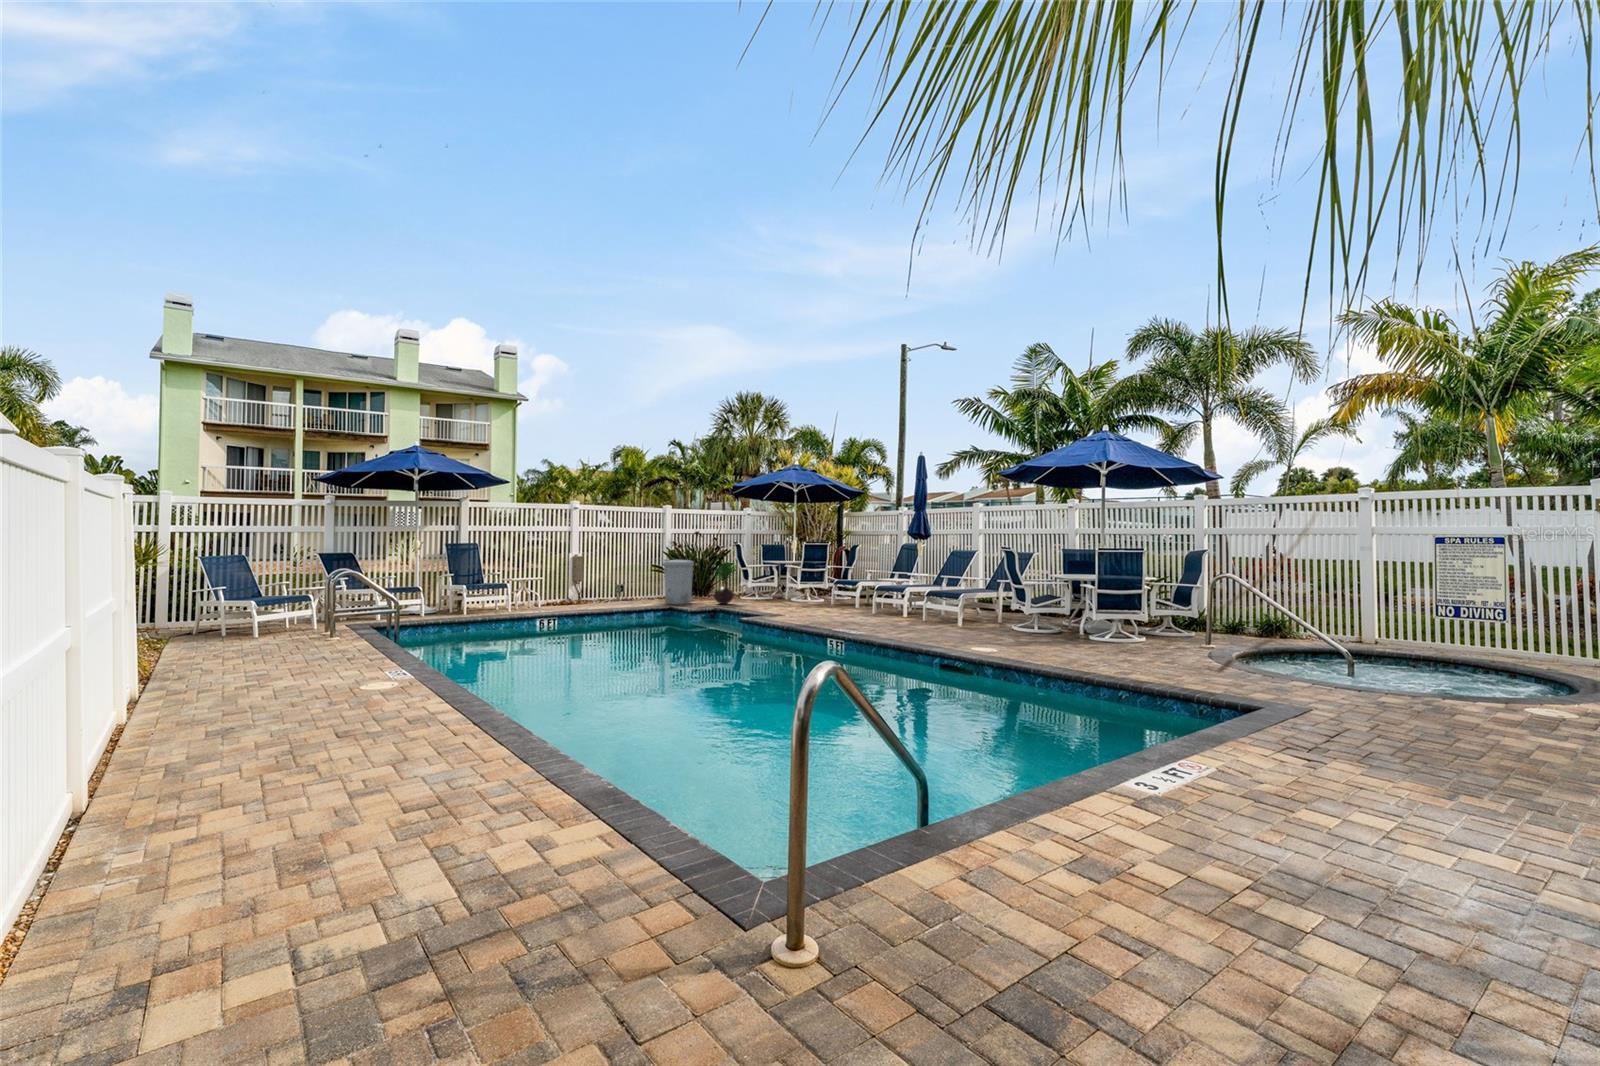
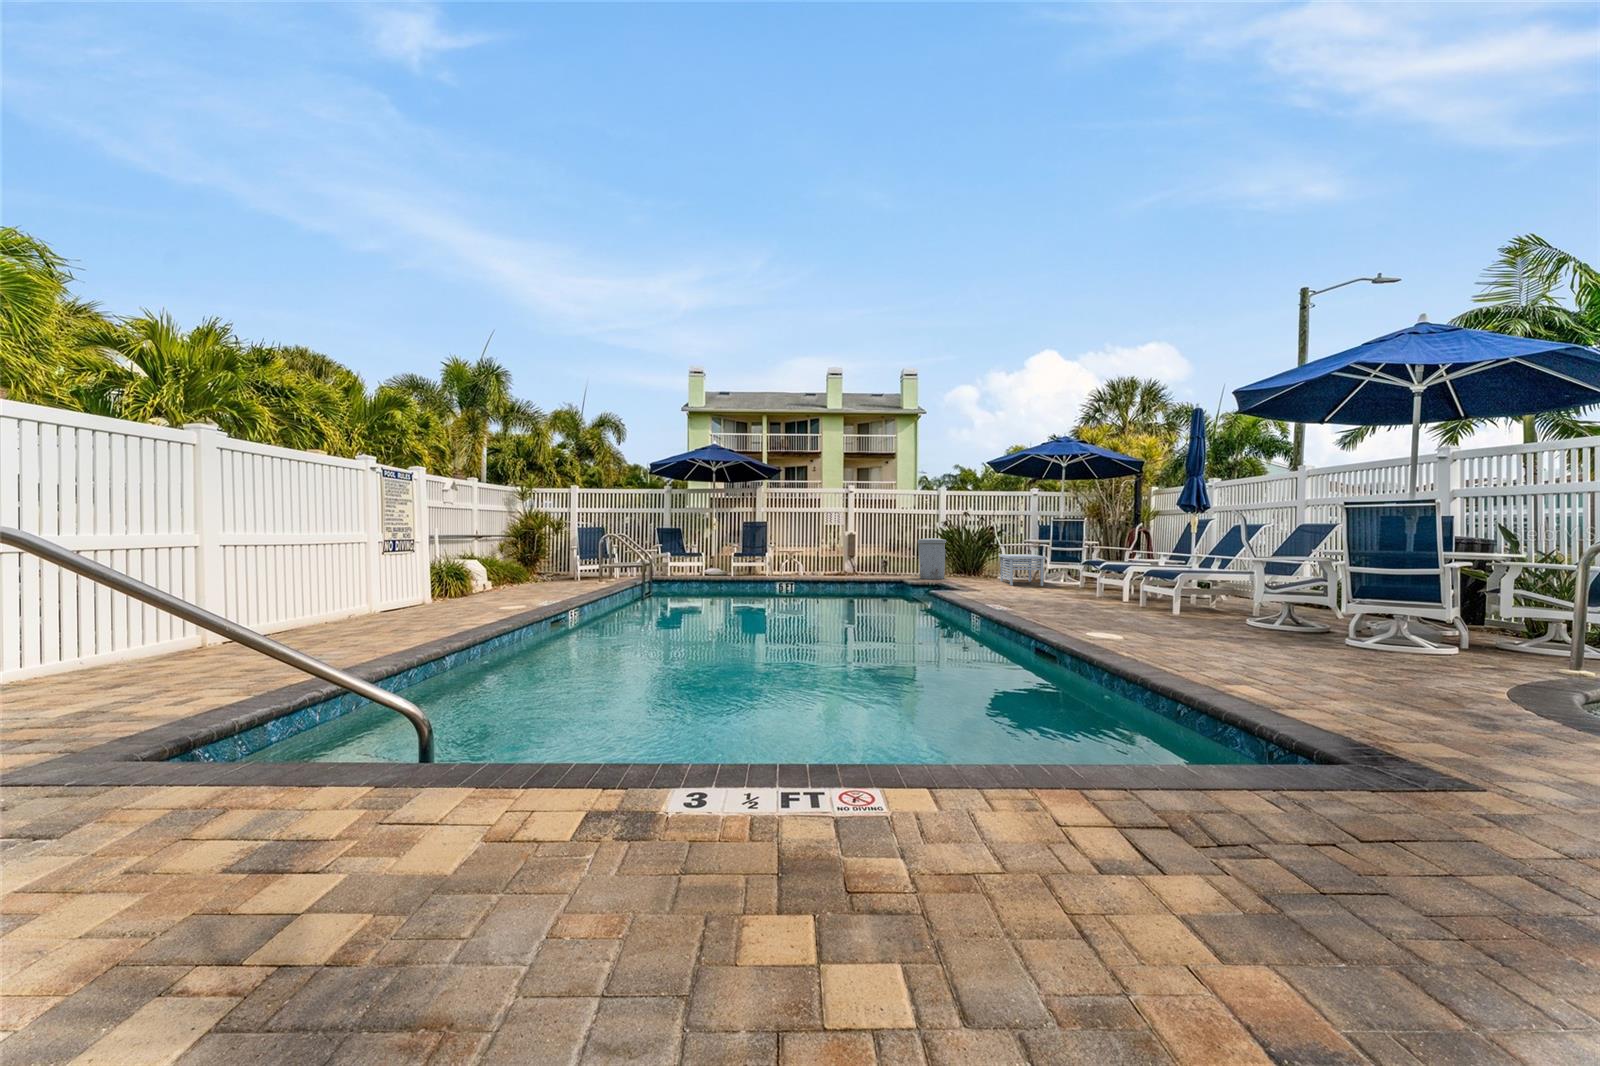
potted tree: present [714,562,736,604] -> none [956,536,983,580]
storage bench: none [752,576,812,609] -> present [999,554,1046,586]

